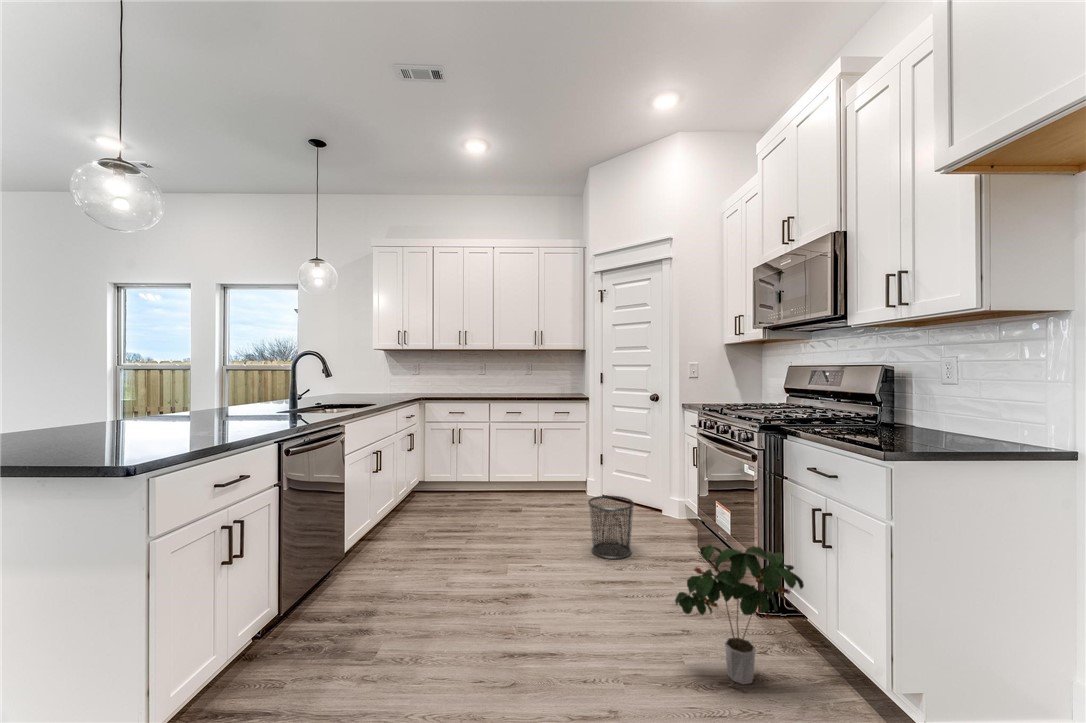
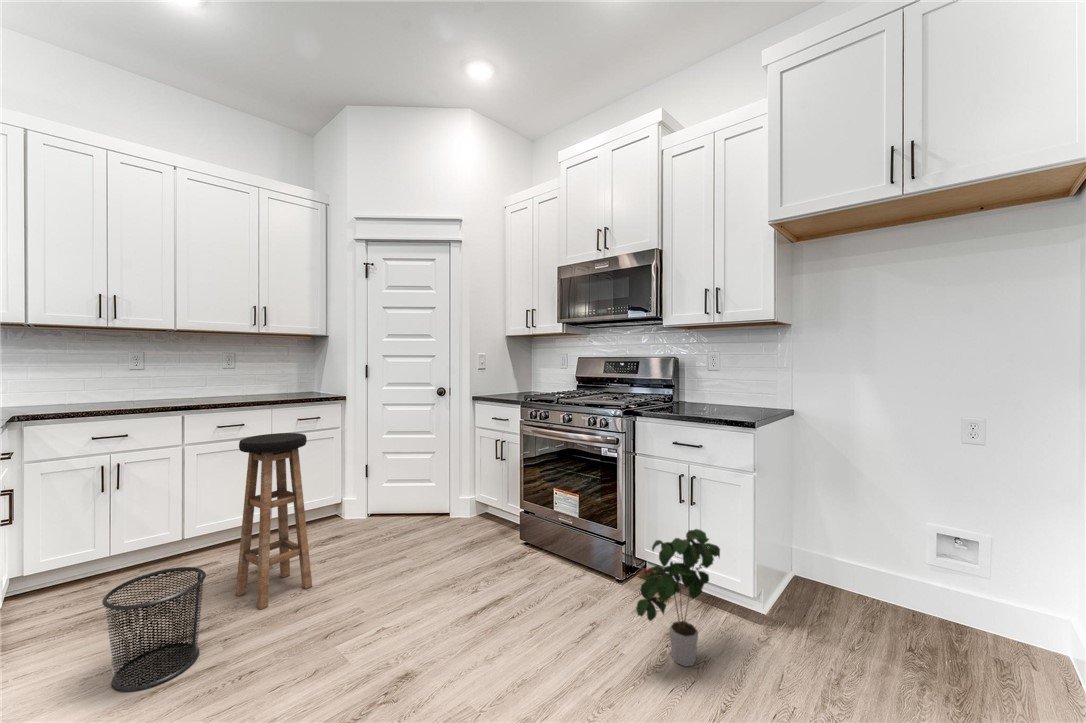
bar stool: none [491,418,530,530] -> present [236,433,312,610]
trash can: present [588,496,635,559] -> present [102,567,206,690]

